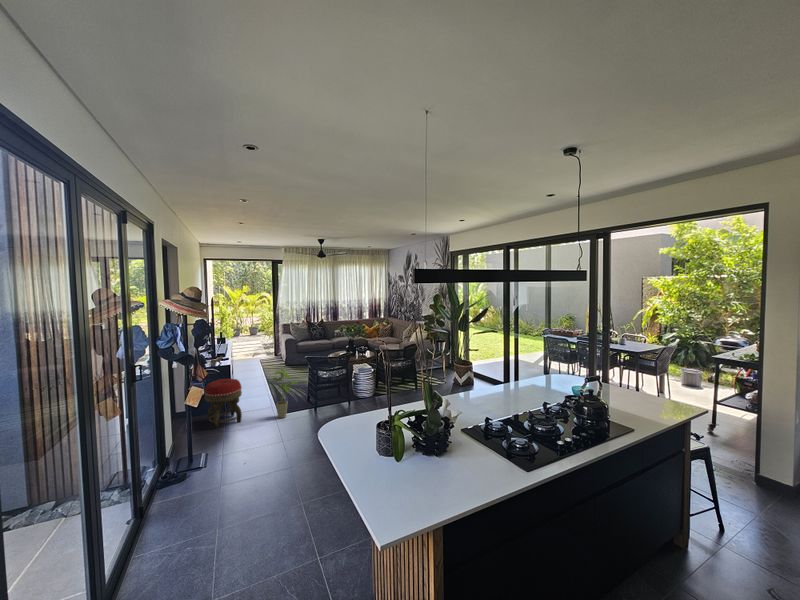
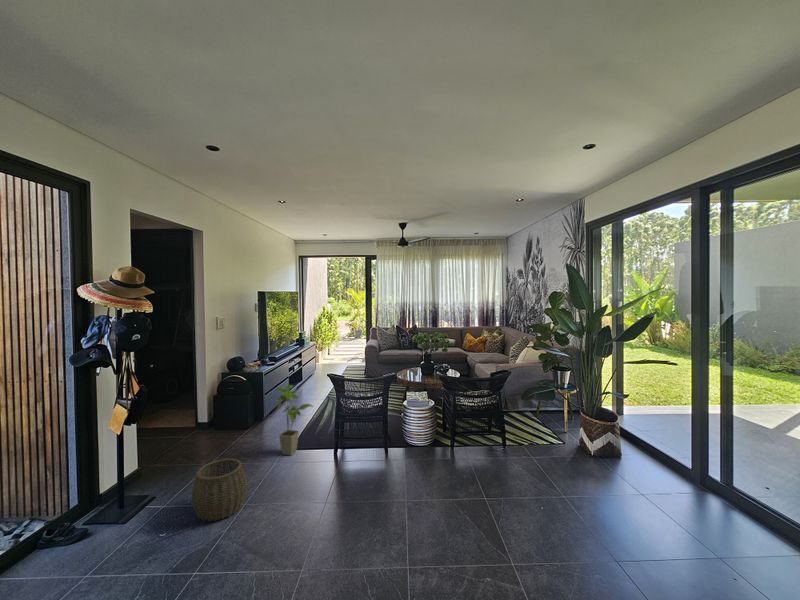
footstool: present [205,379,242,428] -> none [198,388,247,455]
woven basket: none [254,416,287,452] -> present [191,459,247,521]

